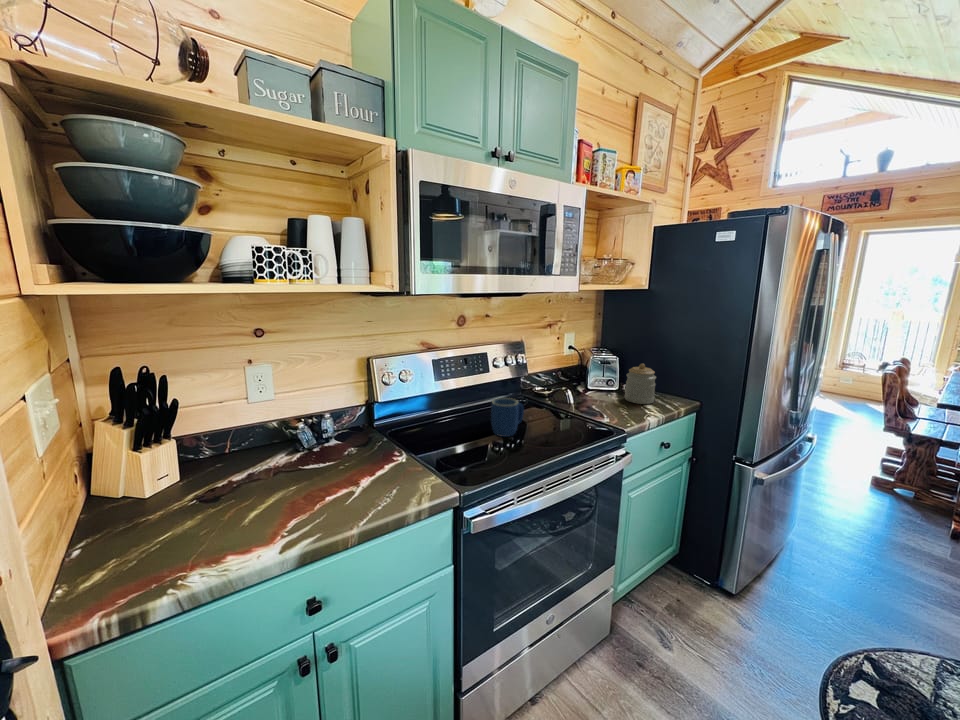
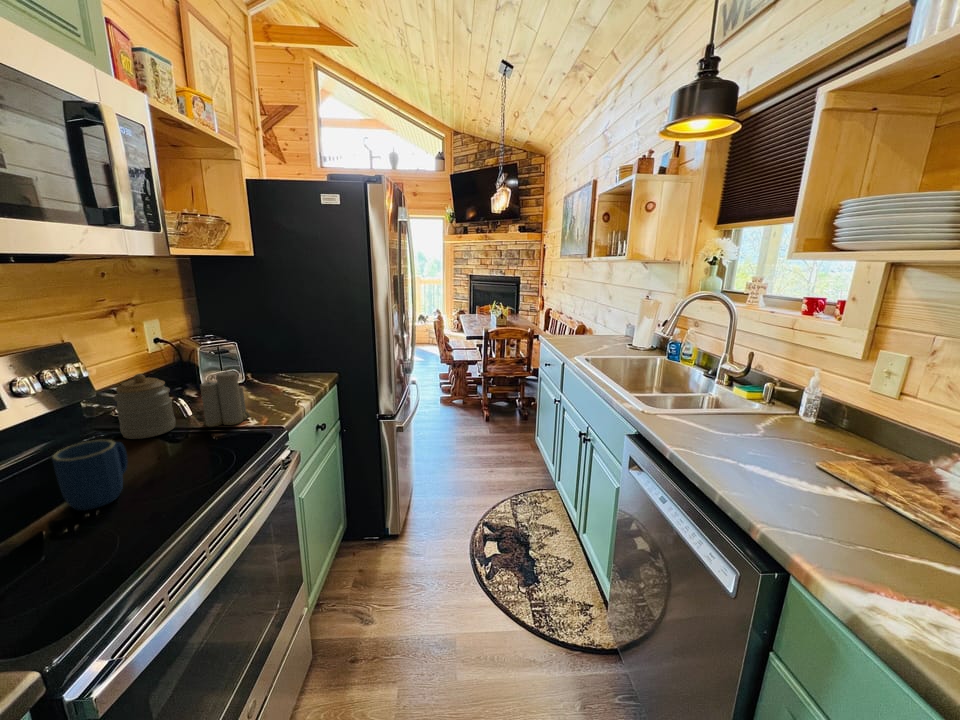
jar: present [625,364,656,404] -> present [113,374,175,439]
candle: none [575,373,607,417] -> present [200,371,250,427]

